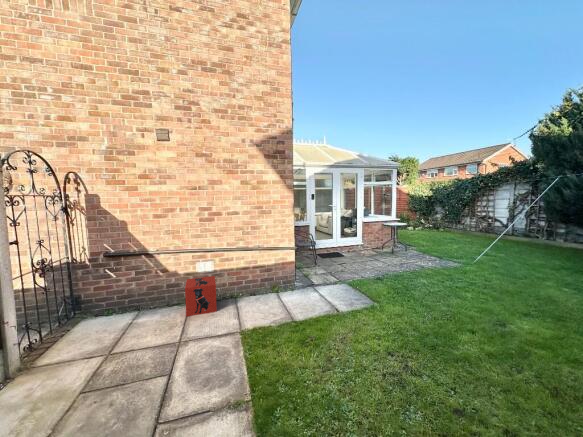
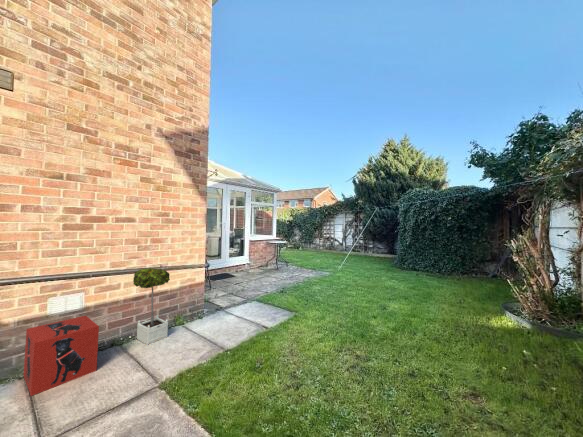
potted tree: none [239,248,263,302] -> present [133,268,170,345]

